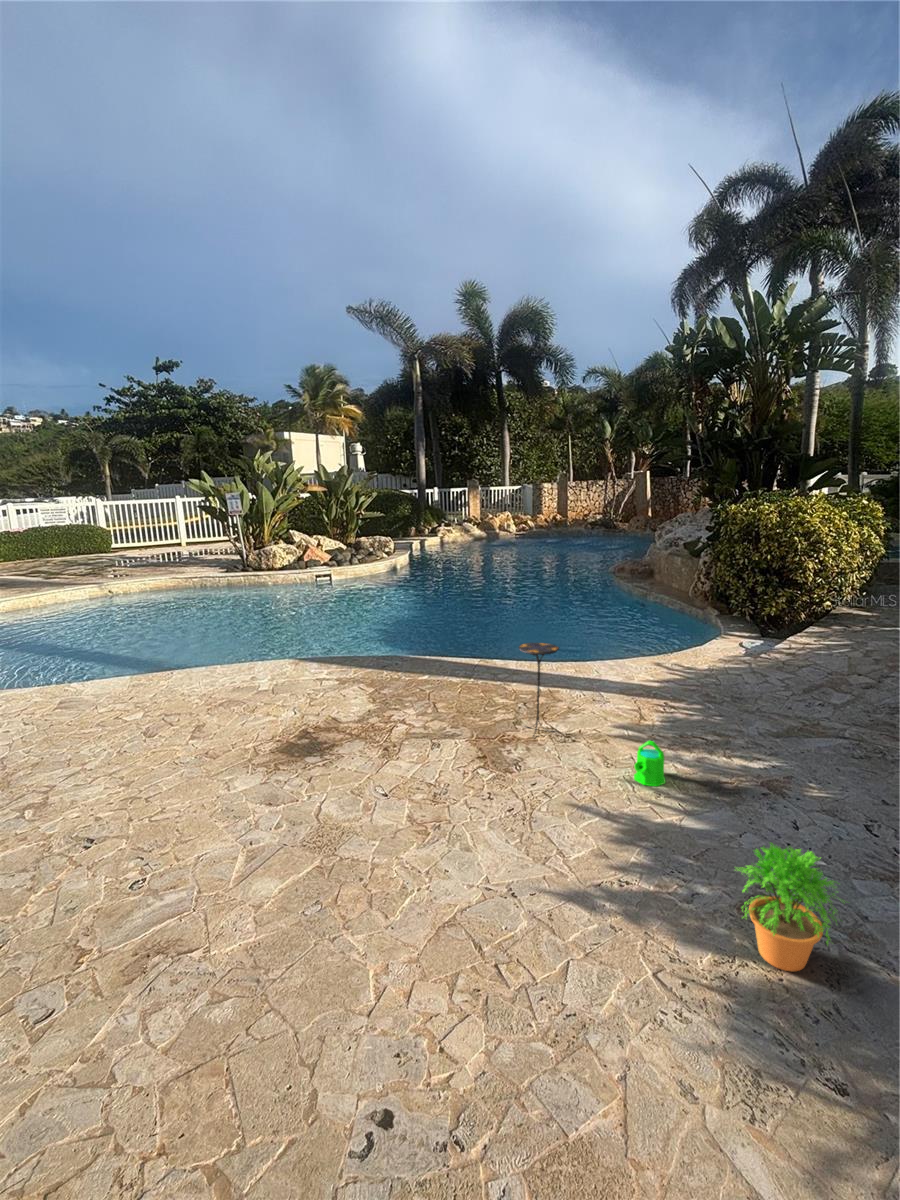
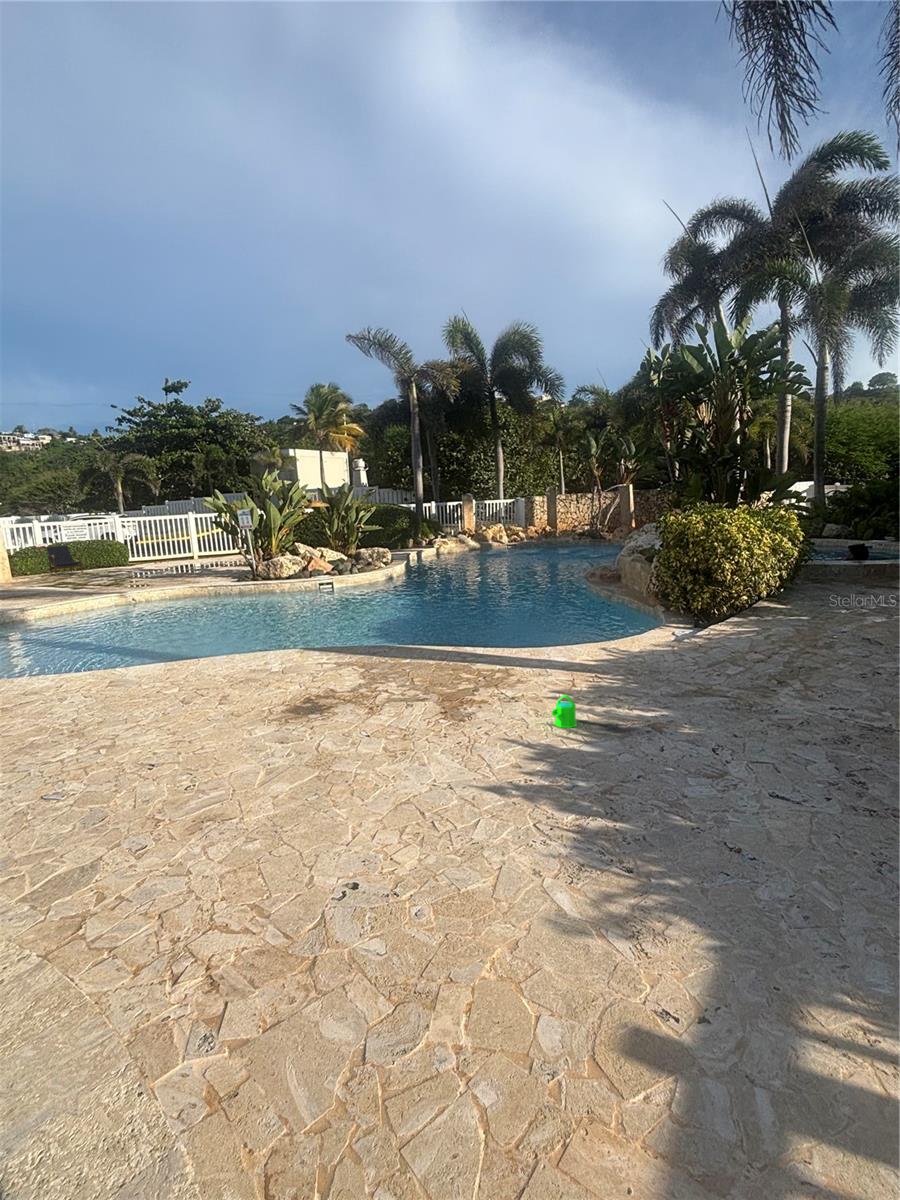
lounge chair: none [16,531,57,564] -> present [46,546,83,576]
side table: present [519,643,559,736] -> none [472,626,504,700]
potted plant: present [737,843,836,971] -> none [589,741,654,822]

